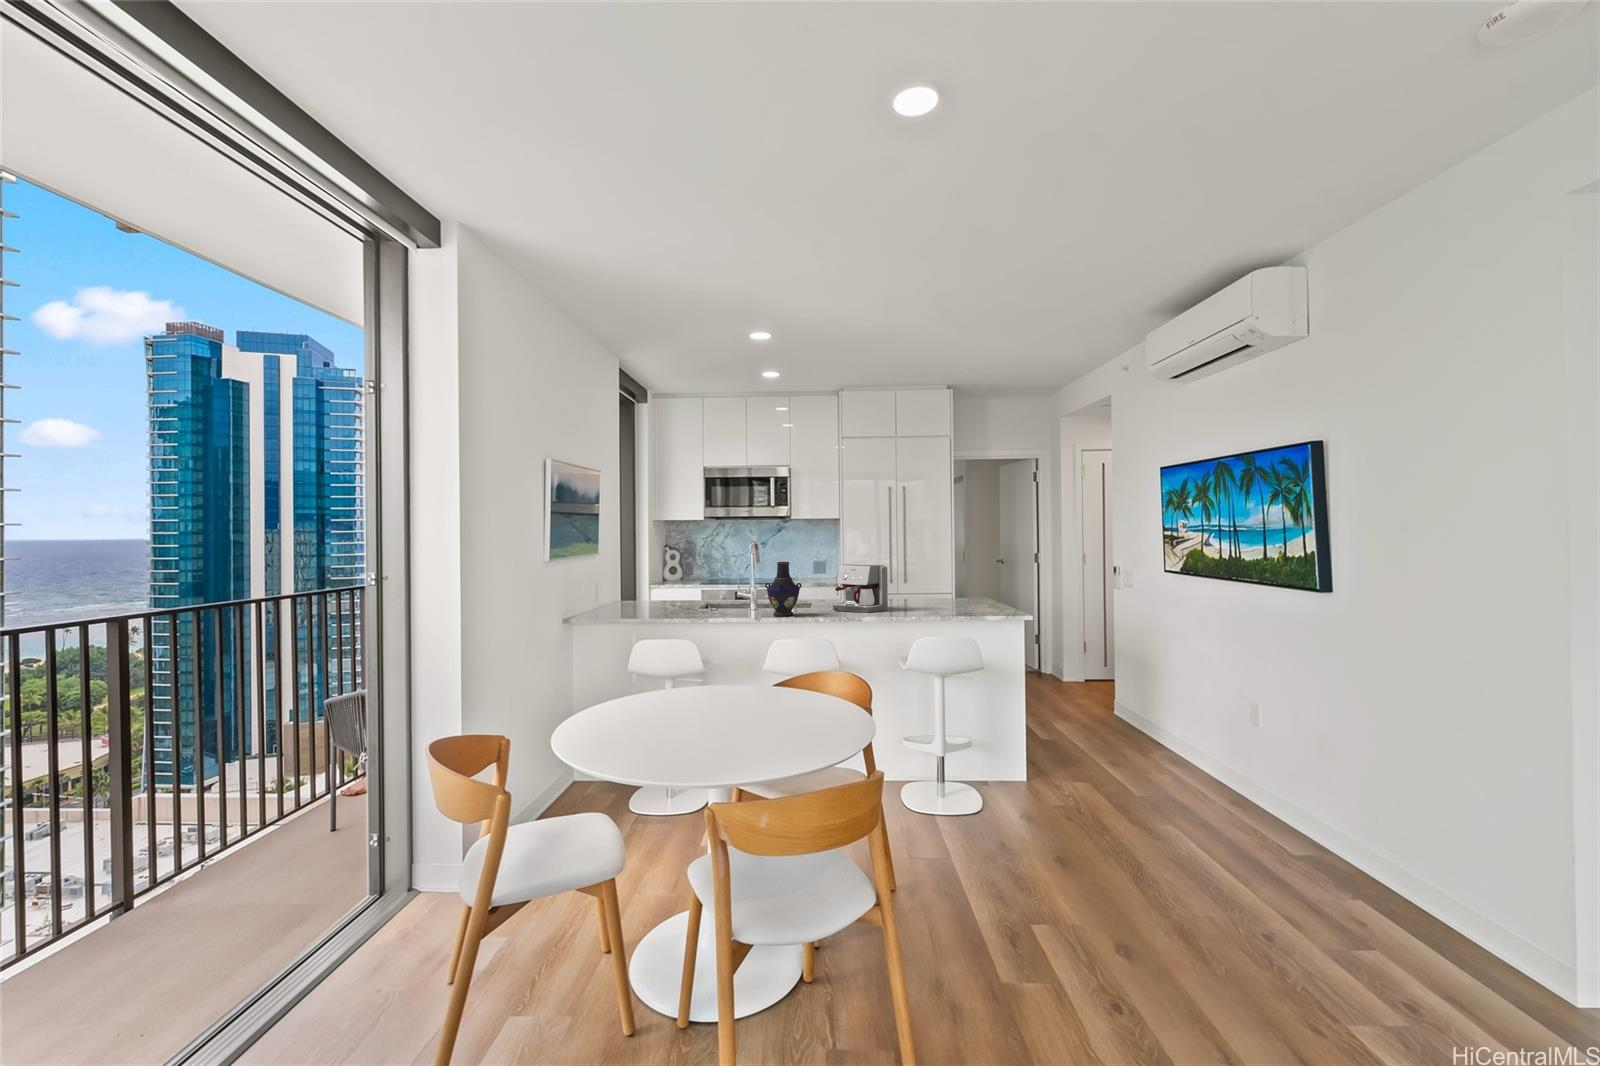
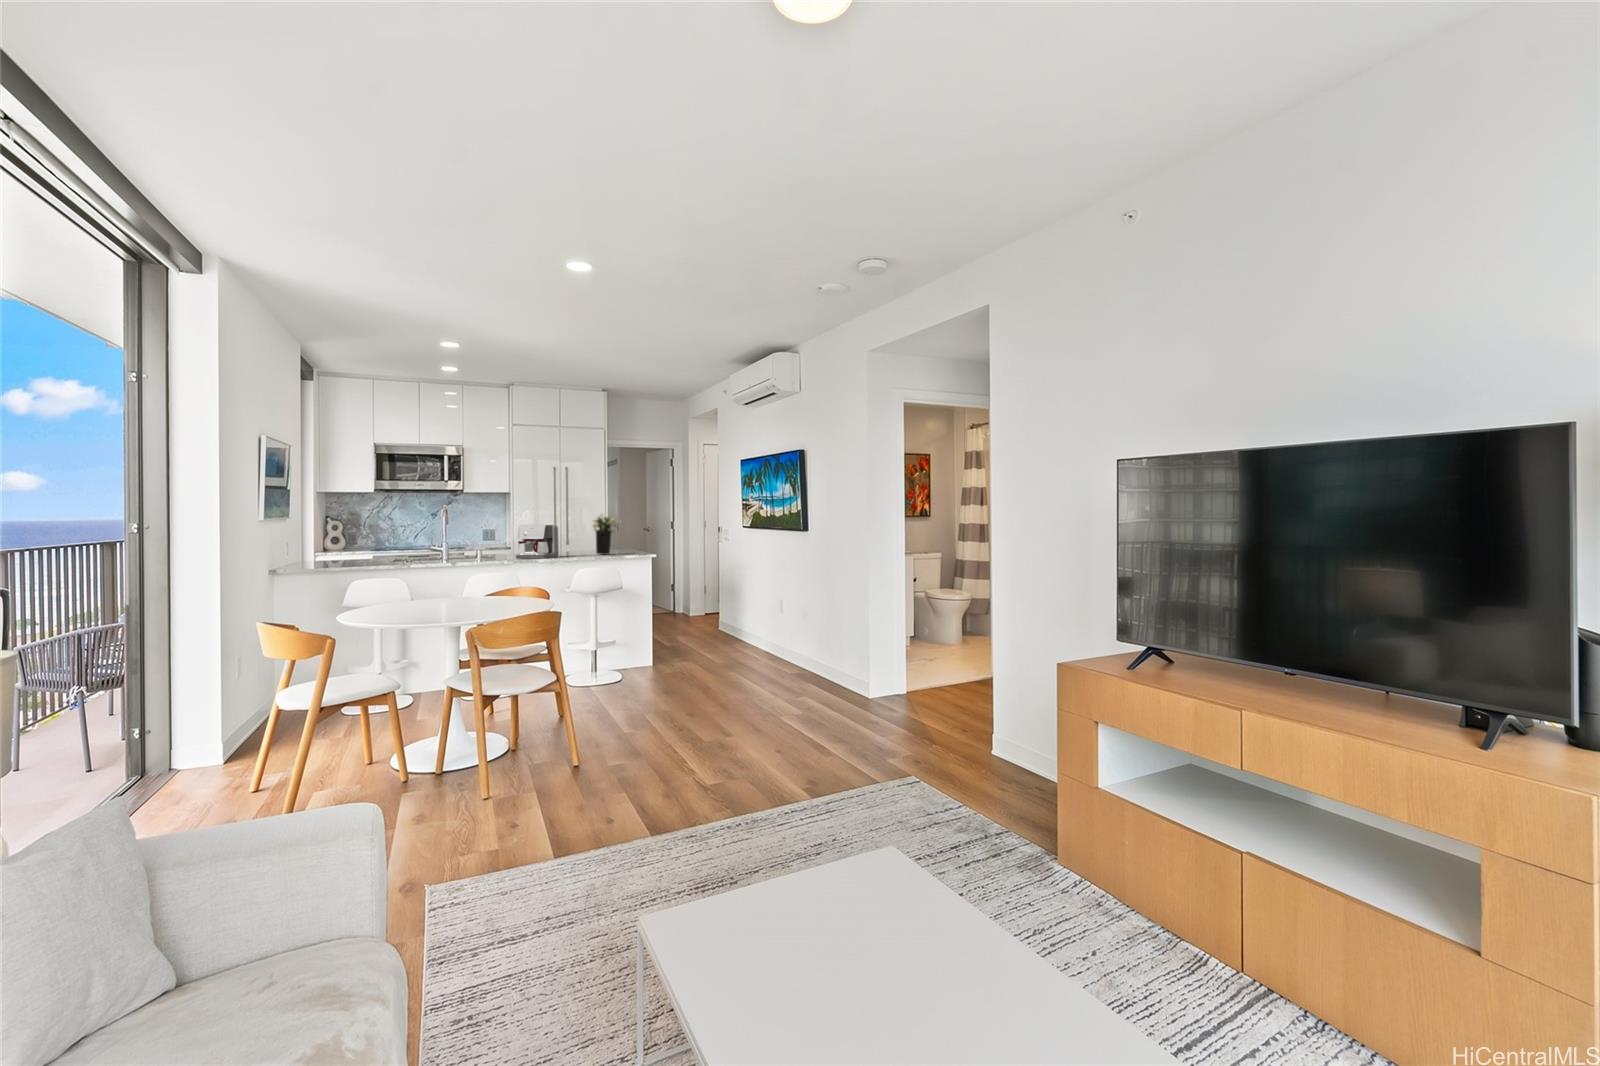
flower arrangement: none [929,548,980,610] -> present [593,513,621,555]
vase: present [765,562,802,616] -> none [461,523,492,563]

